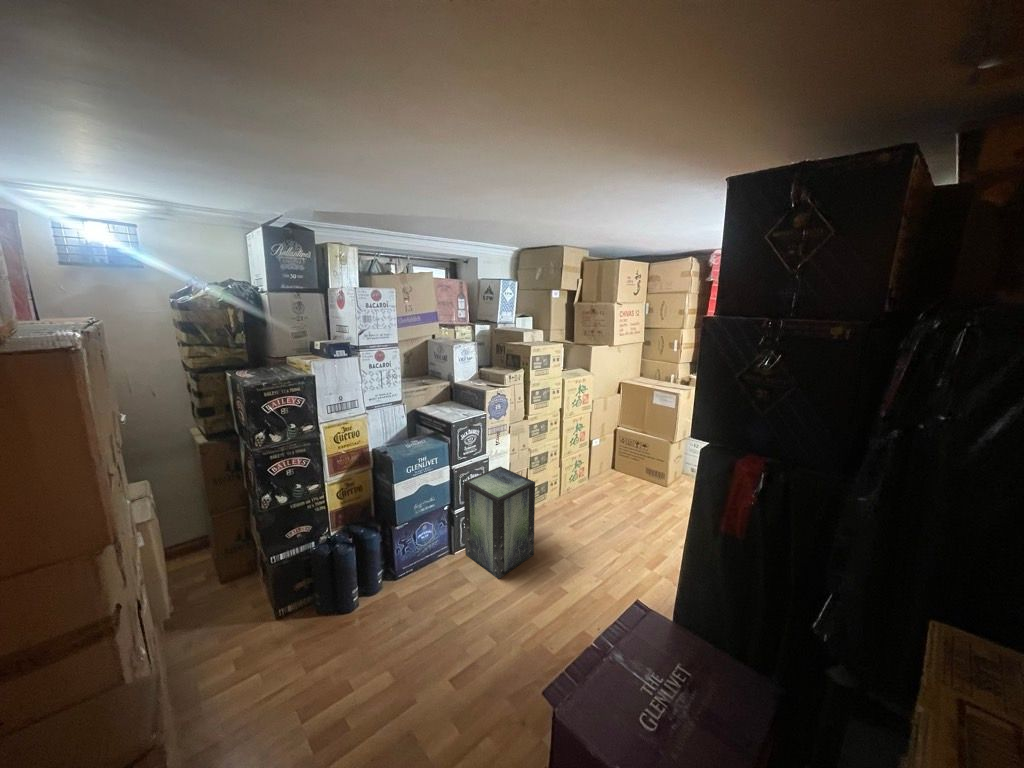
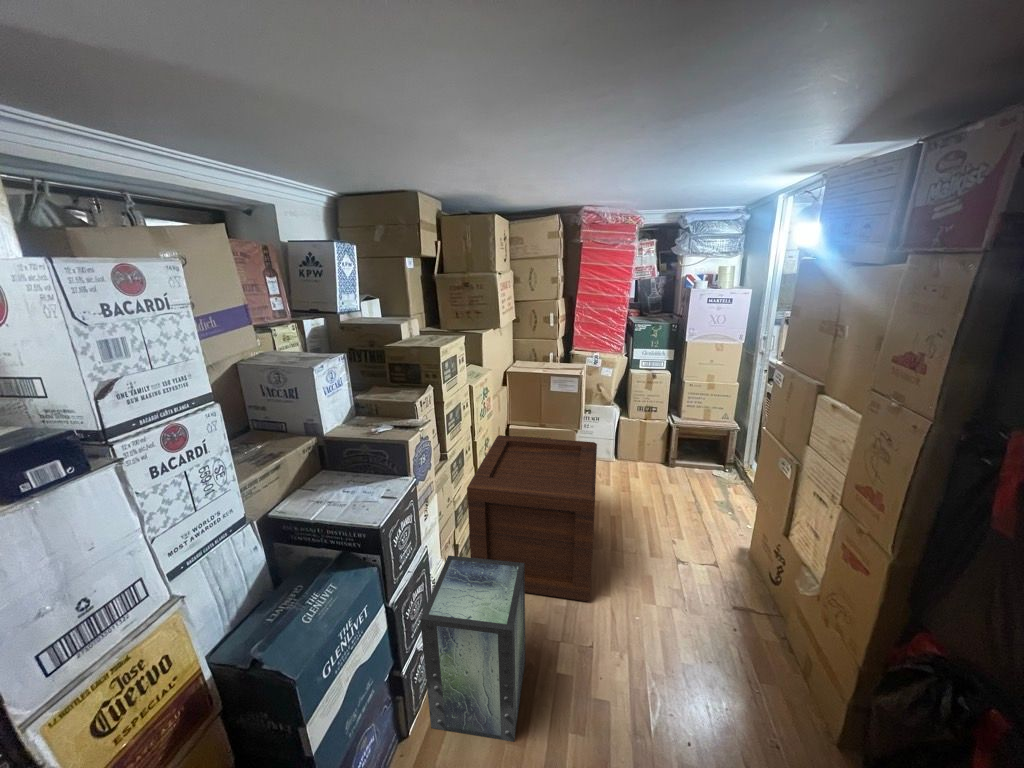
wooden crate: none [535,422,655,548] -> present [467,435,597,602]

